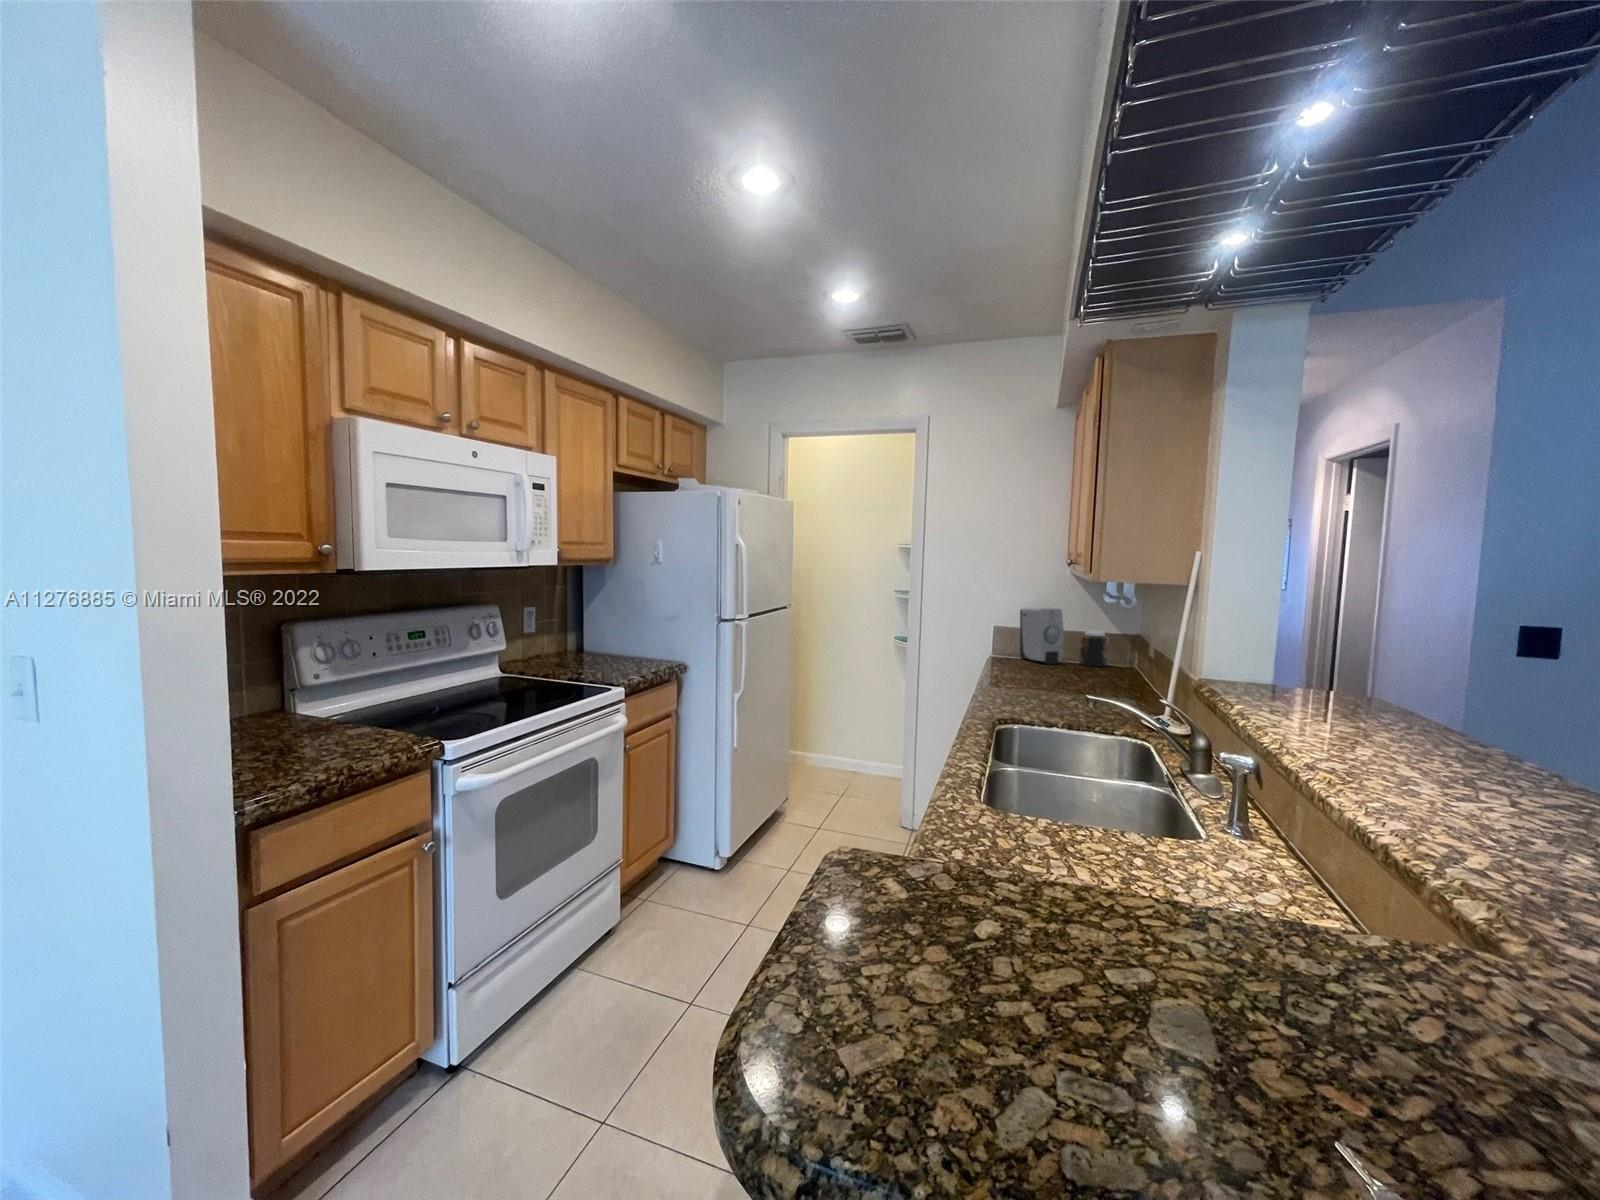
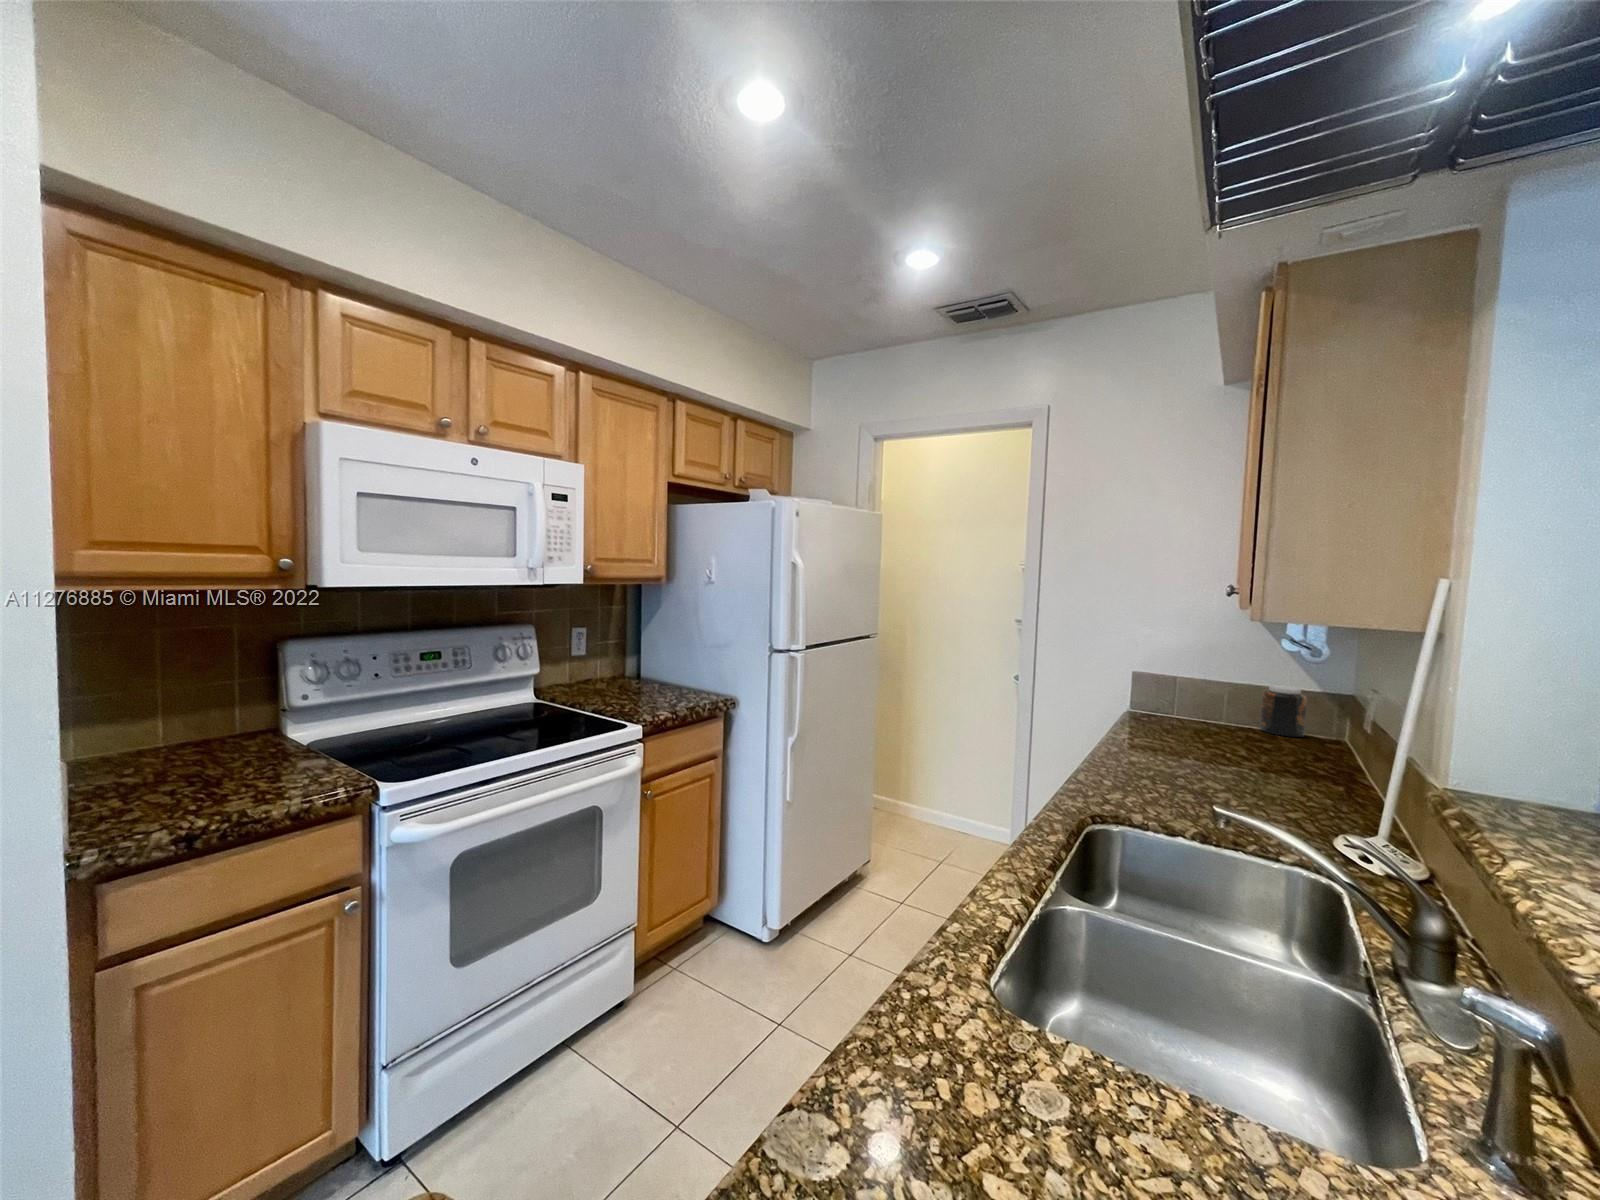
soap dispenser: present [1020,608,1064,664] -> none [1172,650,1236,728]

